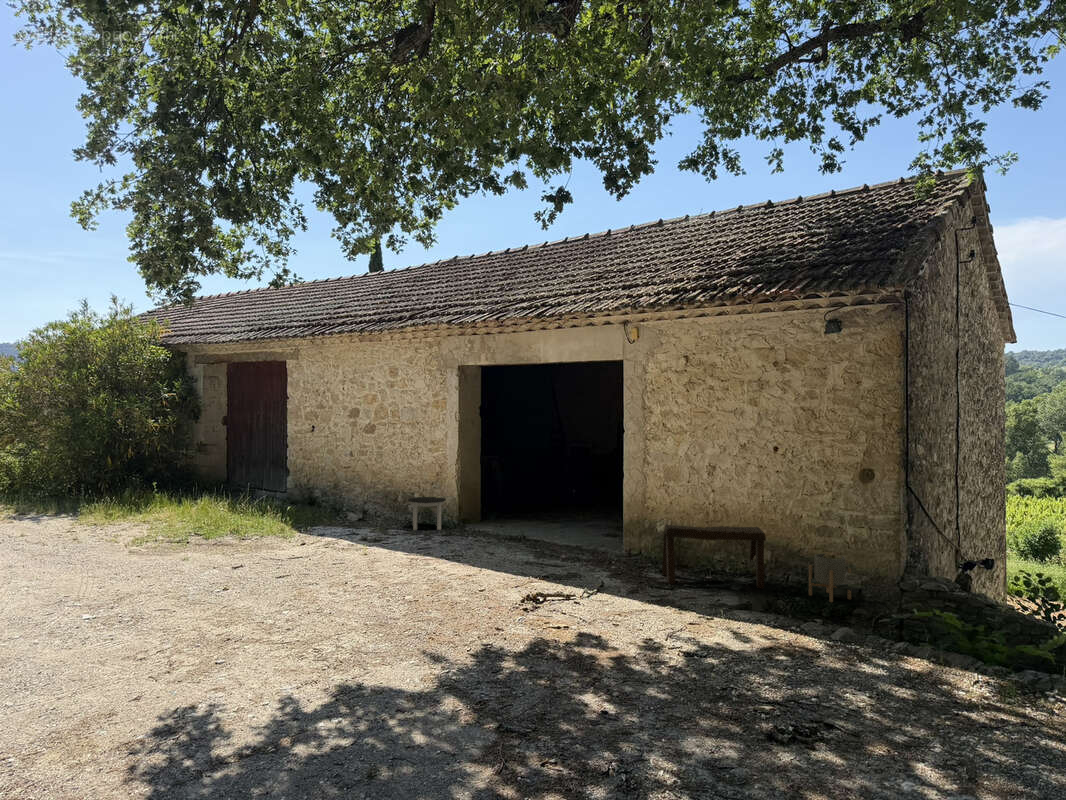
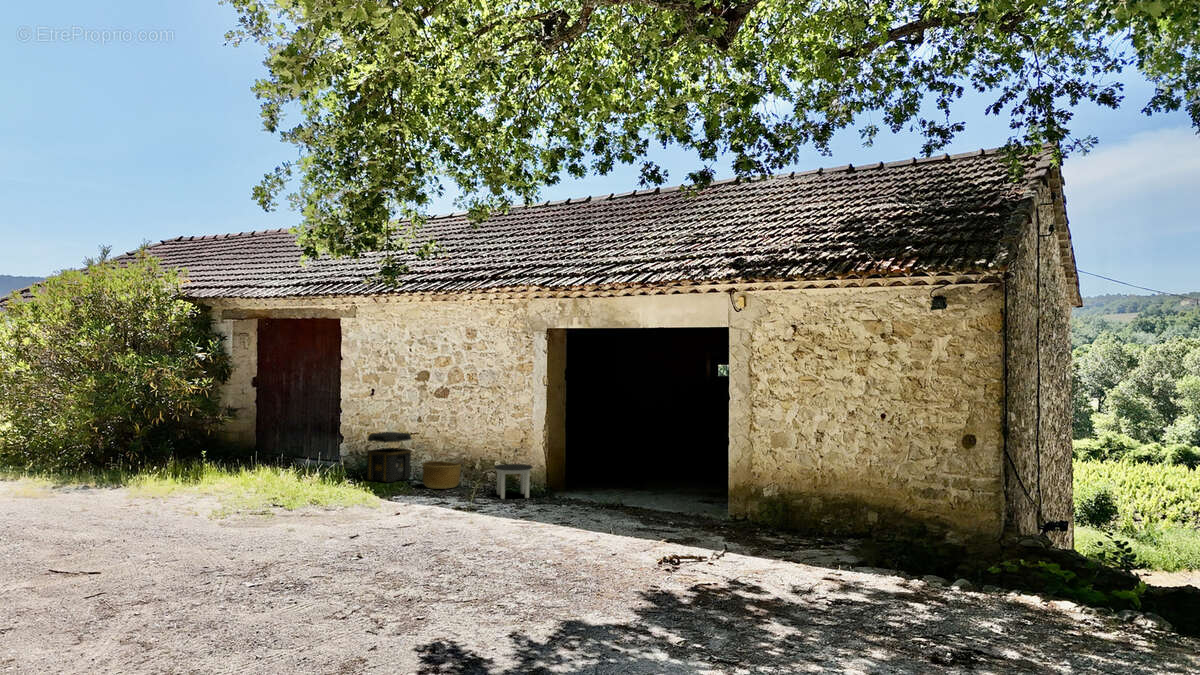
toolbox: none [301,466,344,514] -> present [367,432,412,483]
basket: none [347,494,385,520] -> present [422,461,461,489]
bench: present [662,524,766,589] -> none [775,490,878,550]
planter: present [809,553,851,602] -> none [919,515,958,561]

